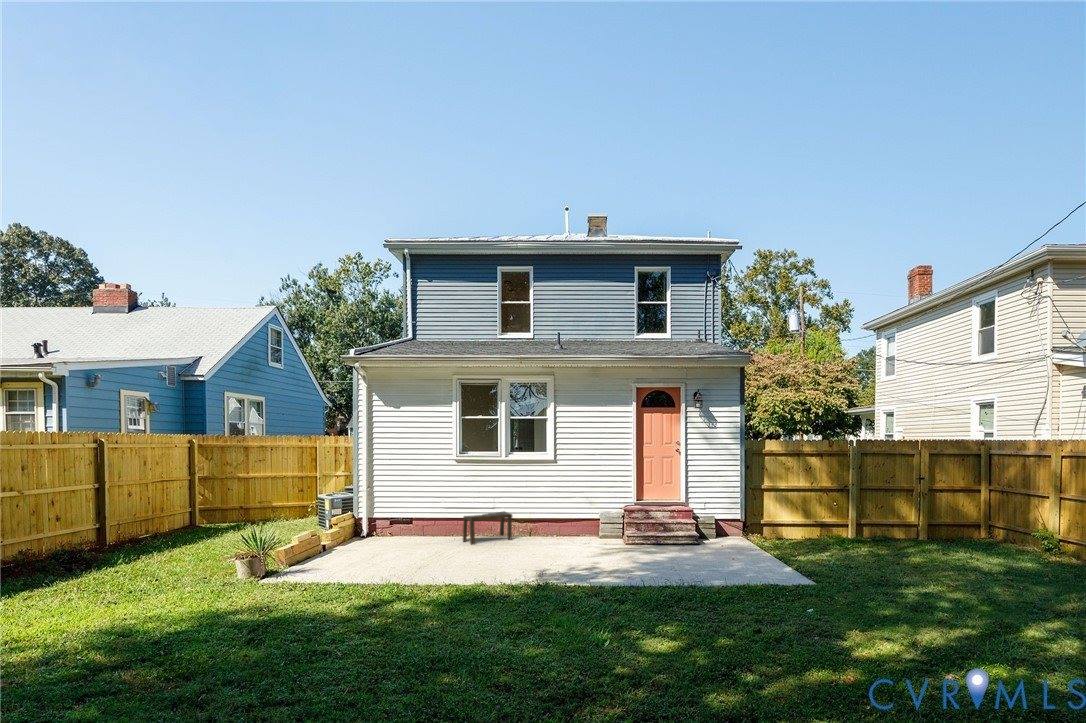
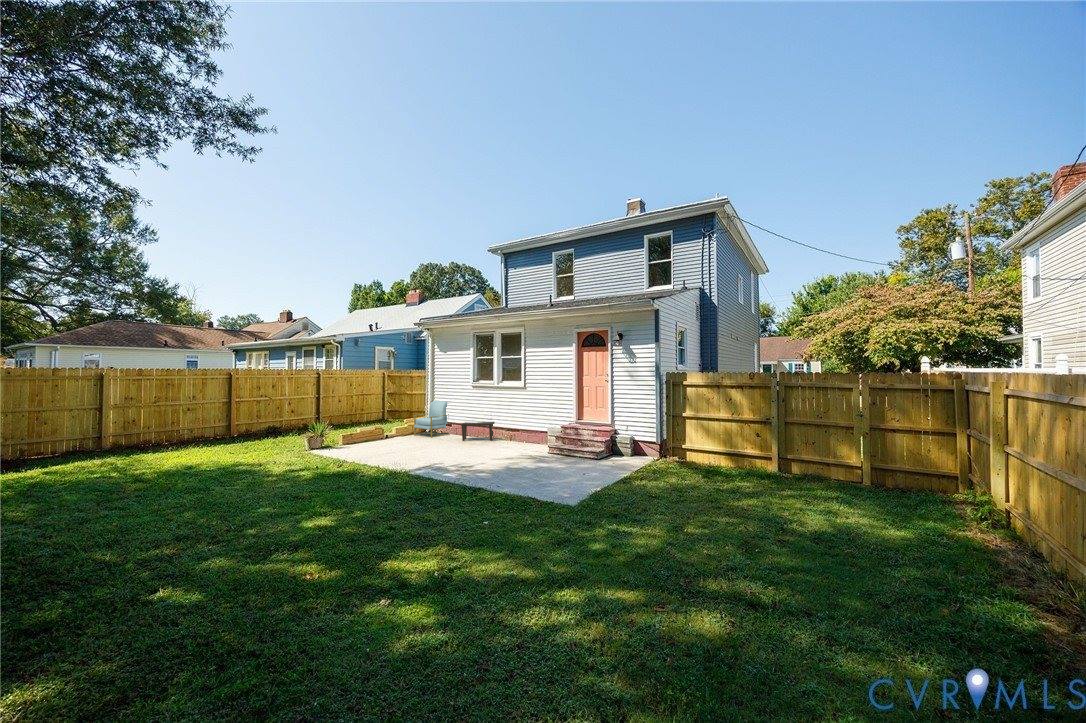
chair: none [363,486,417,546] -> present [414,401,449,438]

